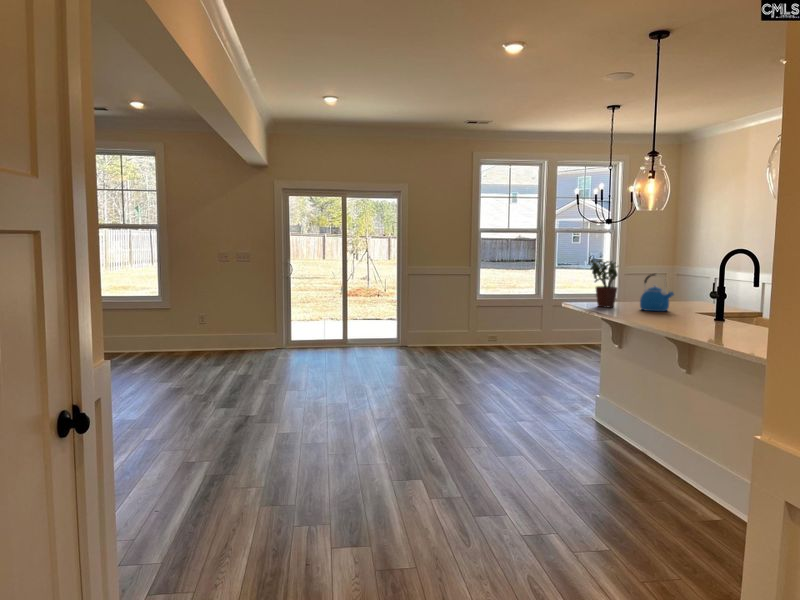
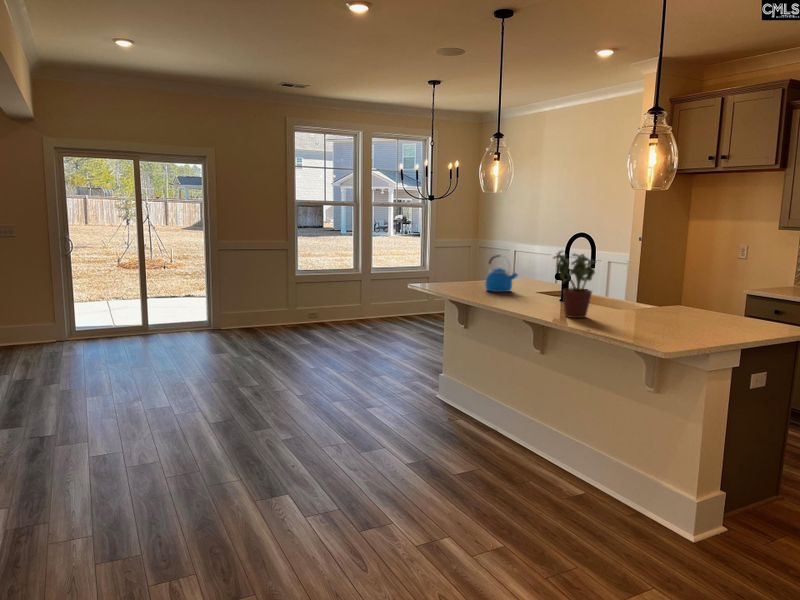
potted plant: present [591,258,618,307] -> present [554,251,595,318]

